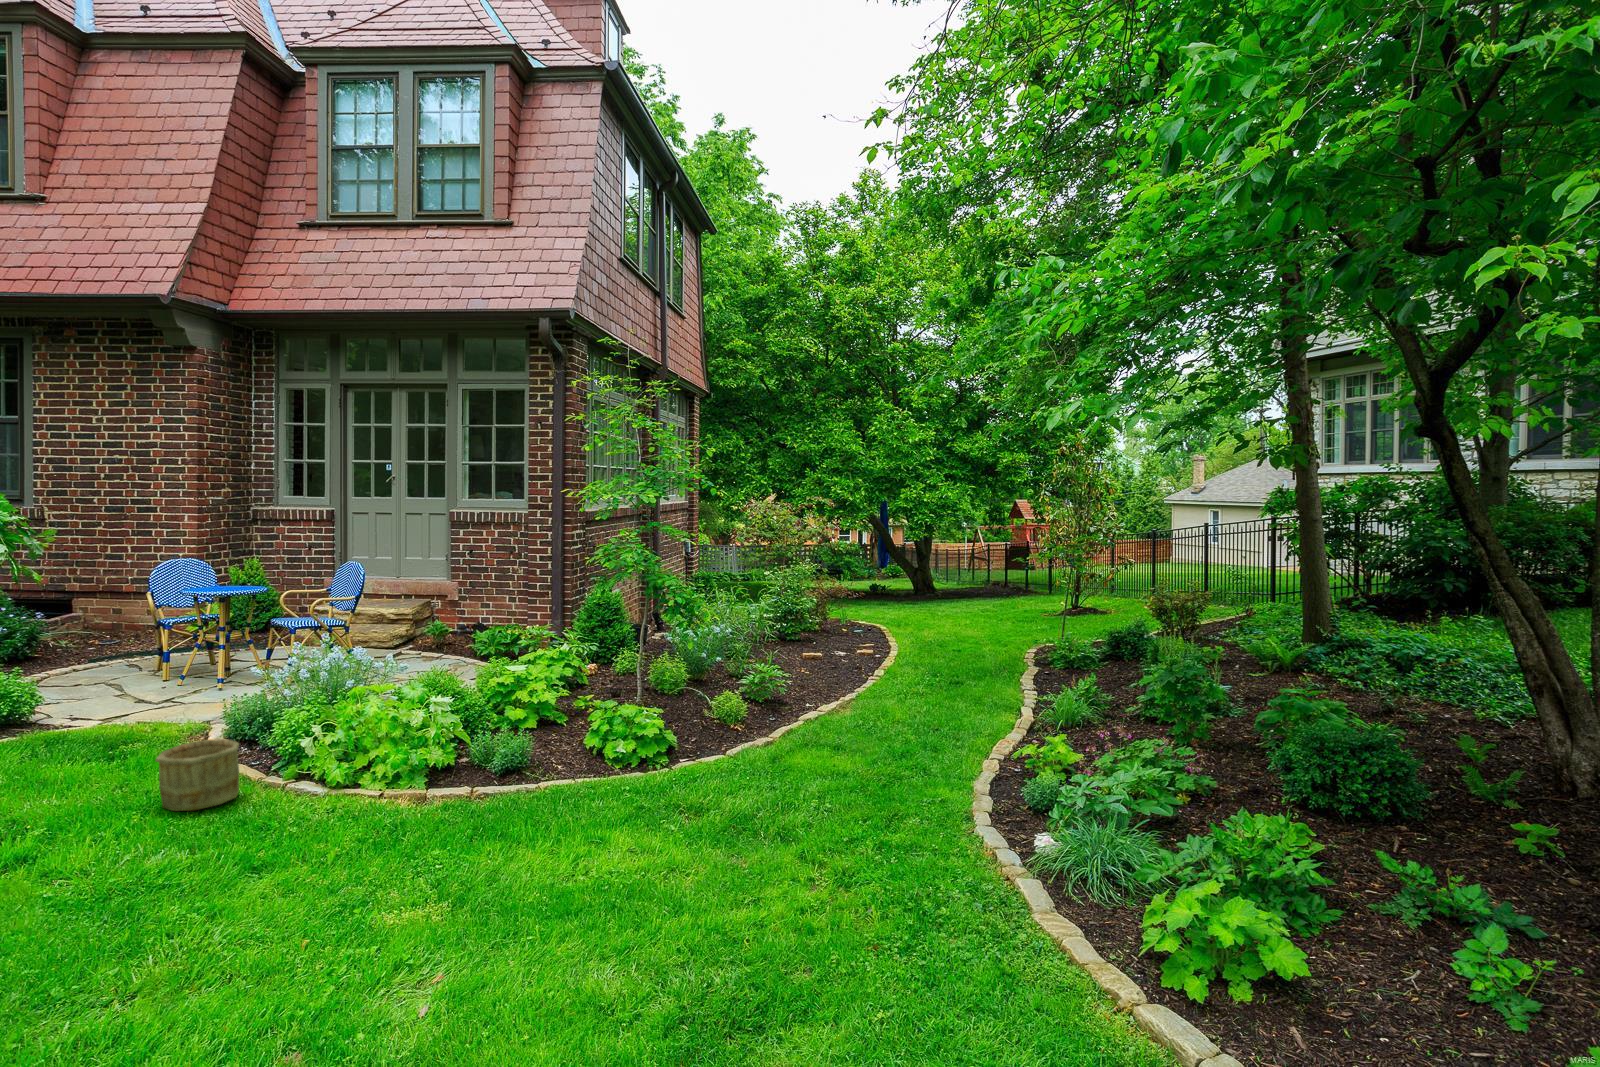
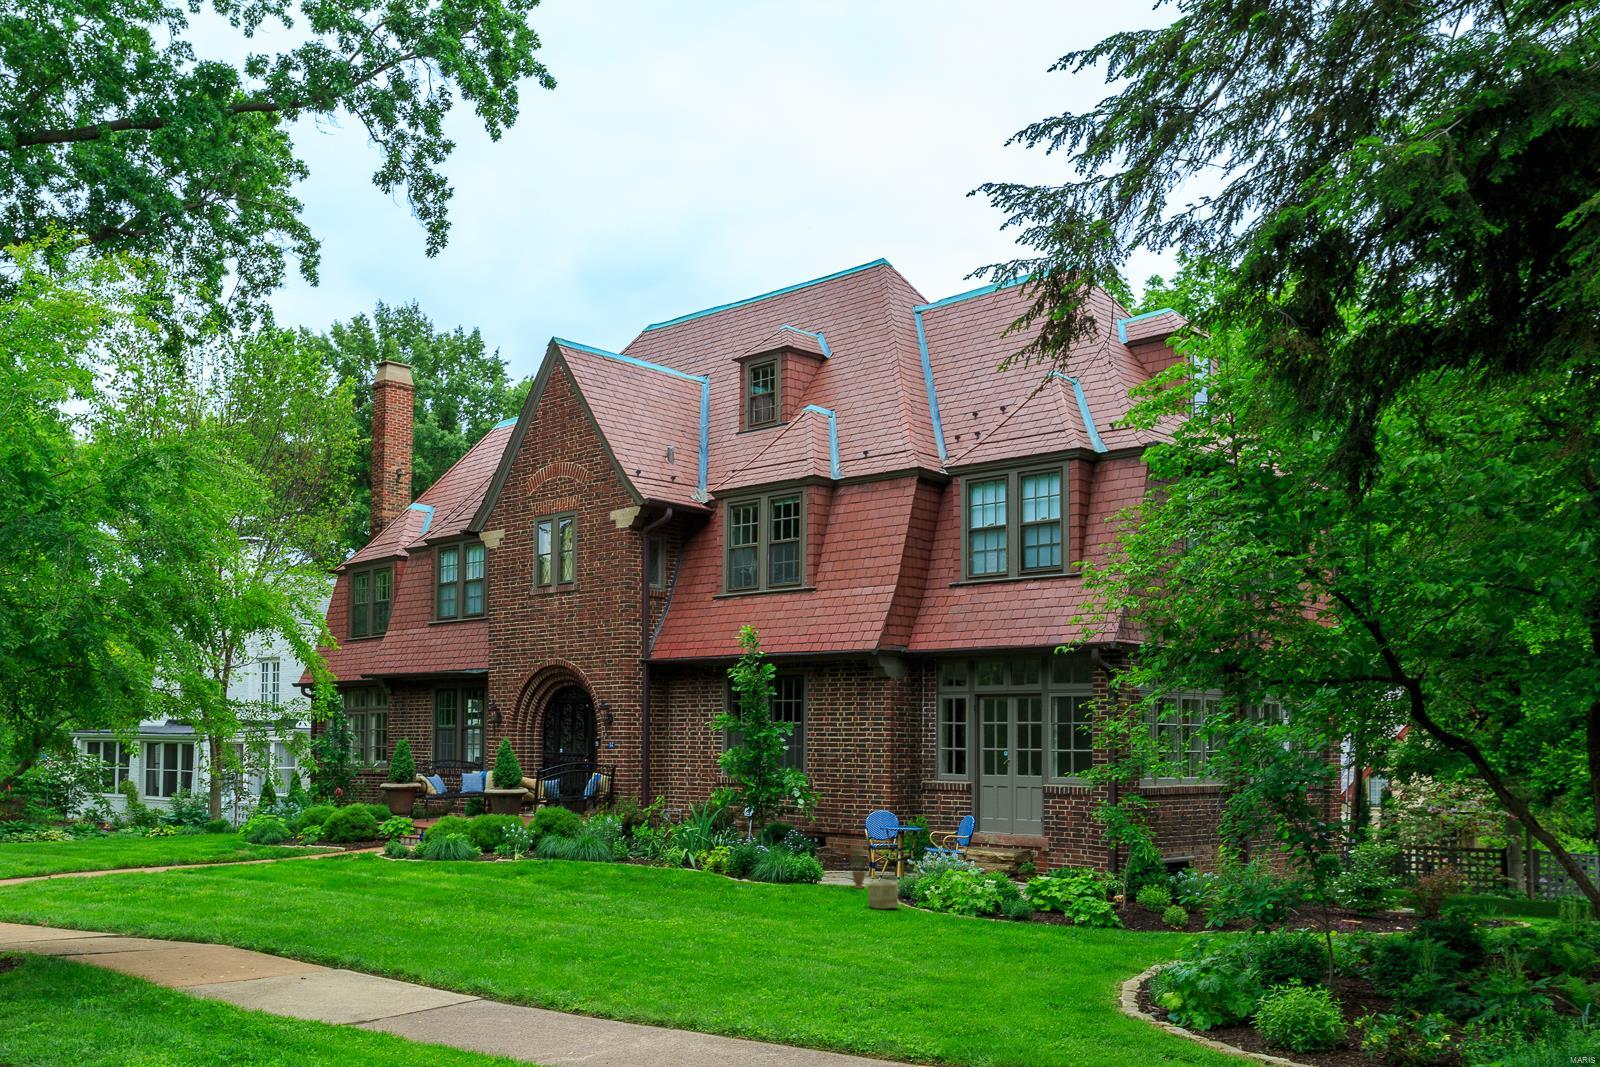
potted plant: none [115,637,153,712] -> present [852,849,866,888]

